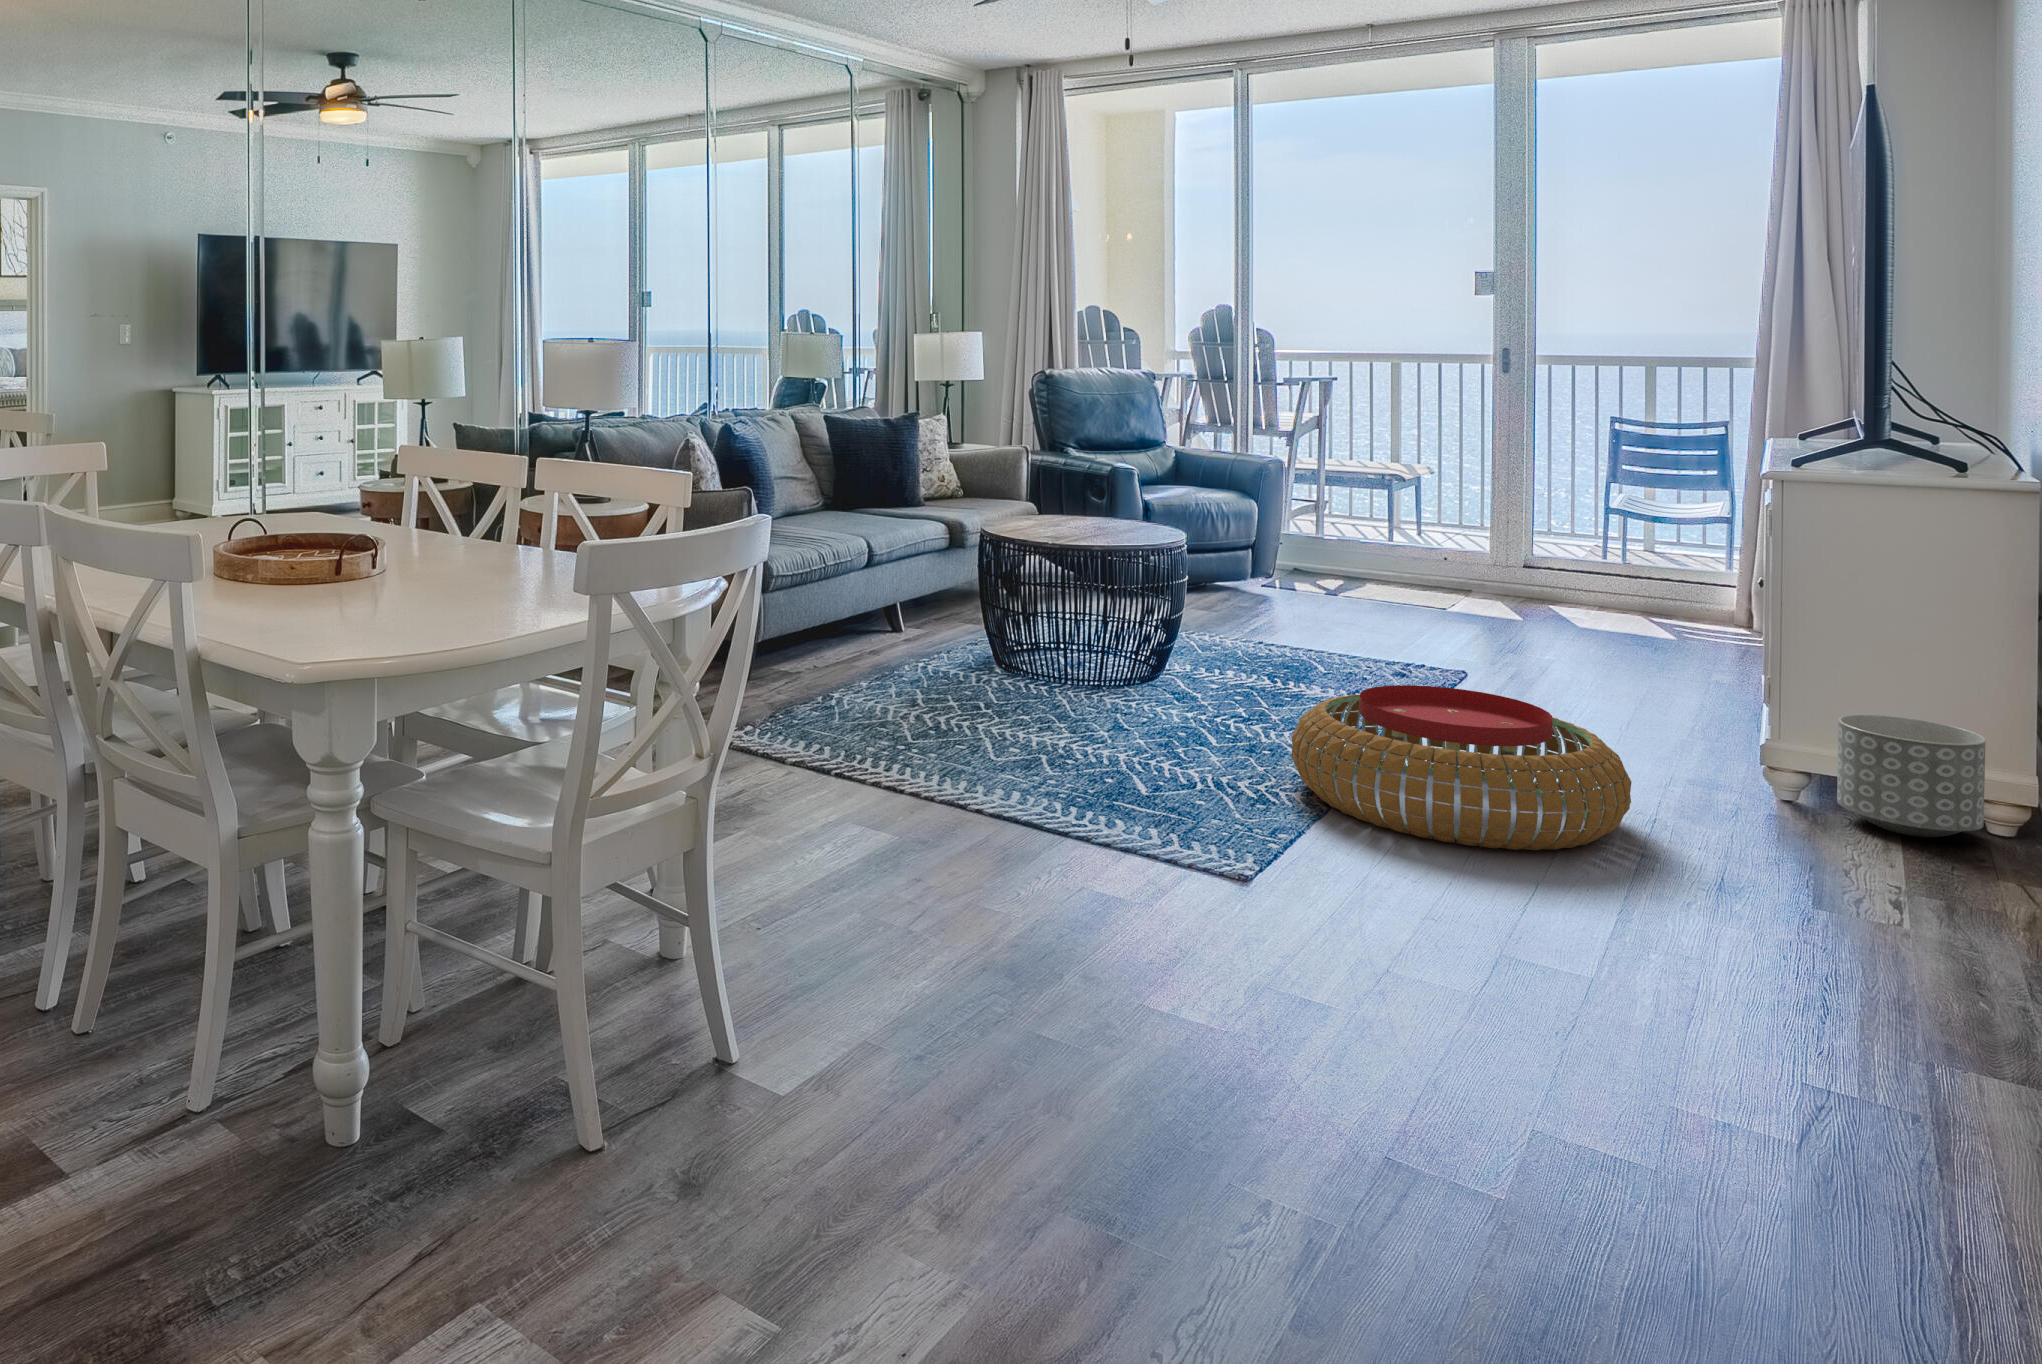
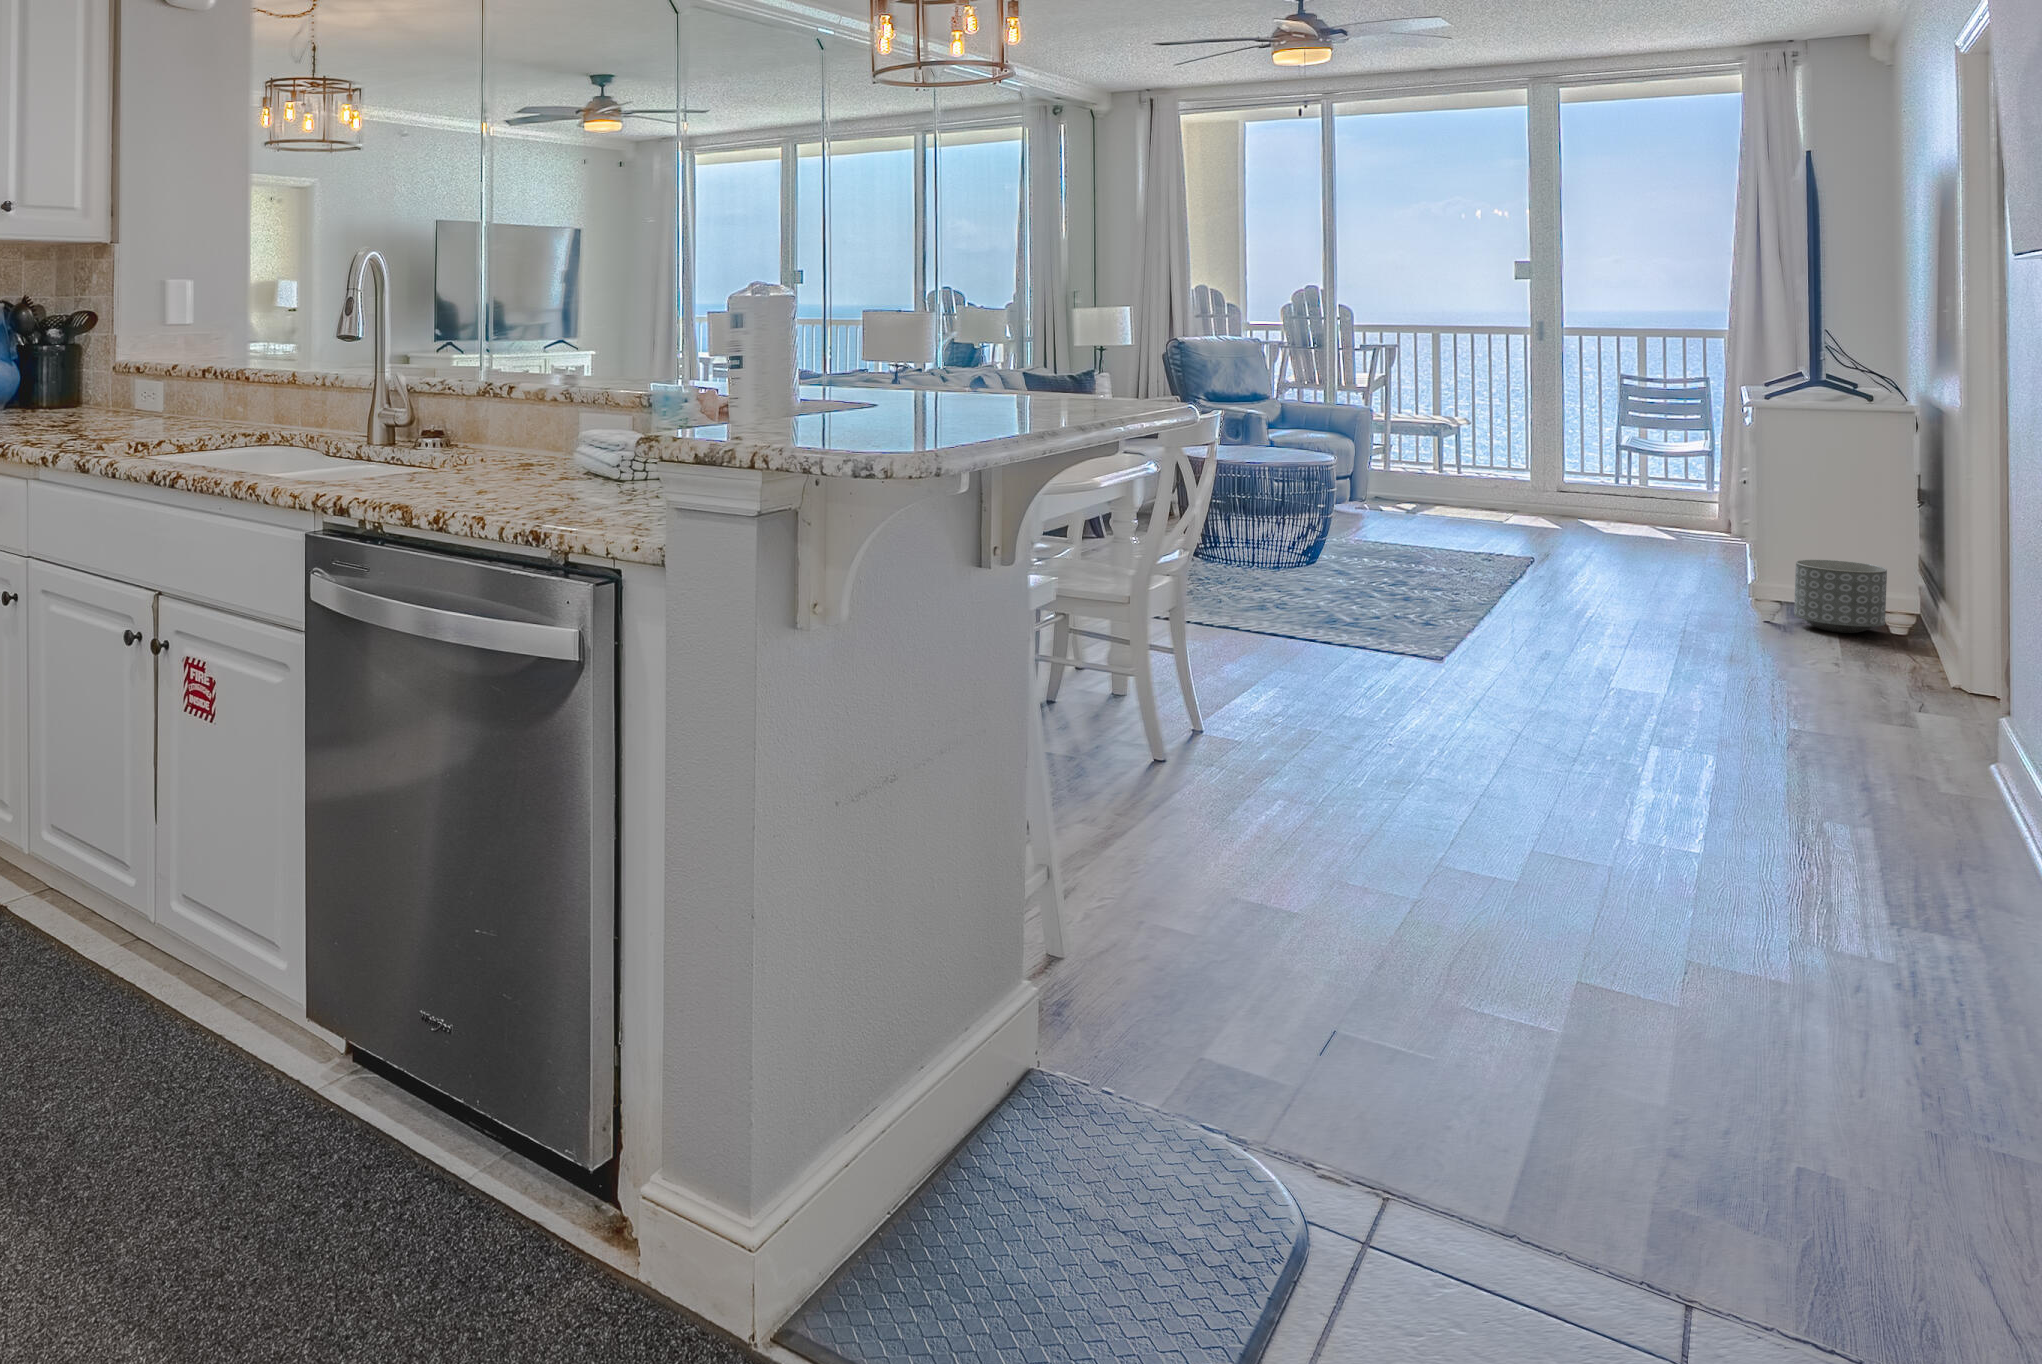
pouf: present [1291,685,1631,850] -> none [1440,549,1668,642]

